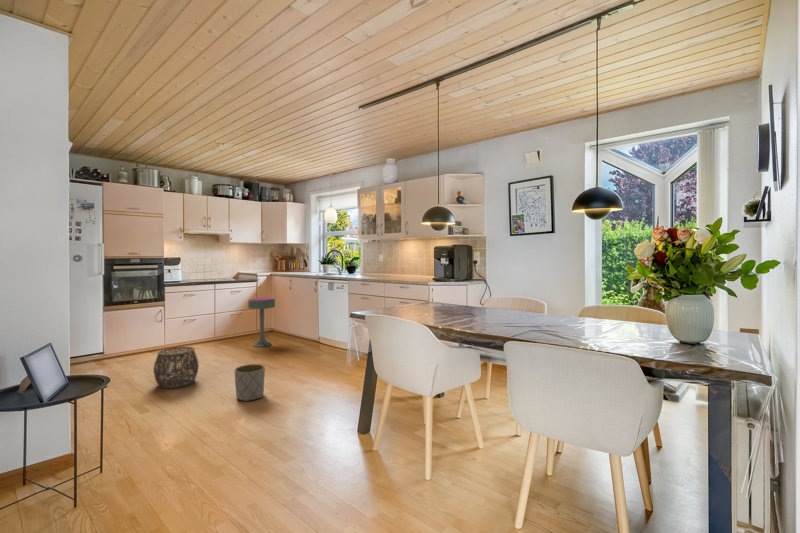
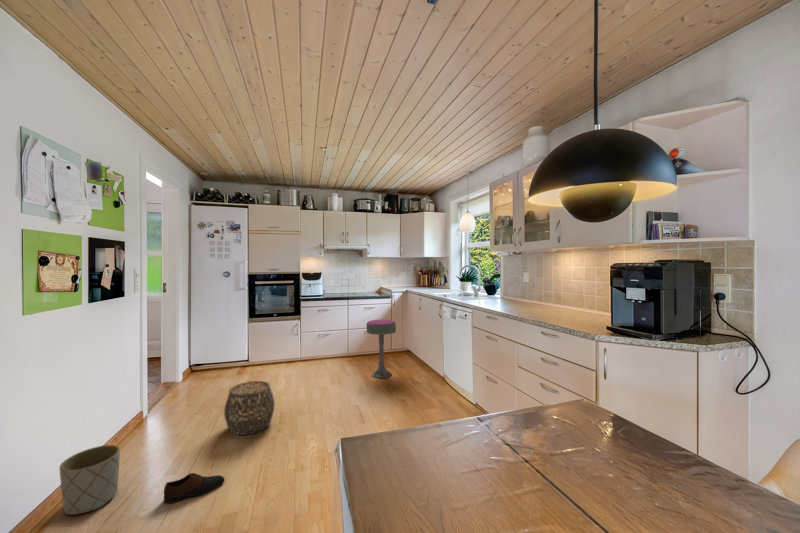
planter: present [235,364,265,401] -> present [60,445,120,515]
shoe: none [160,398,198,419] -> present [164,473,224,504]

